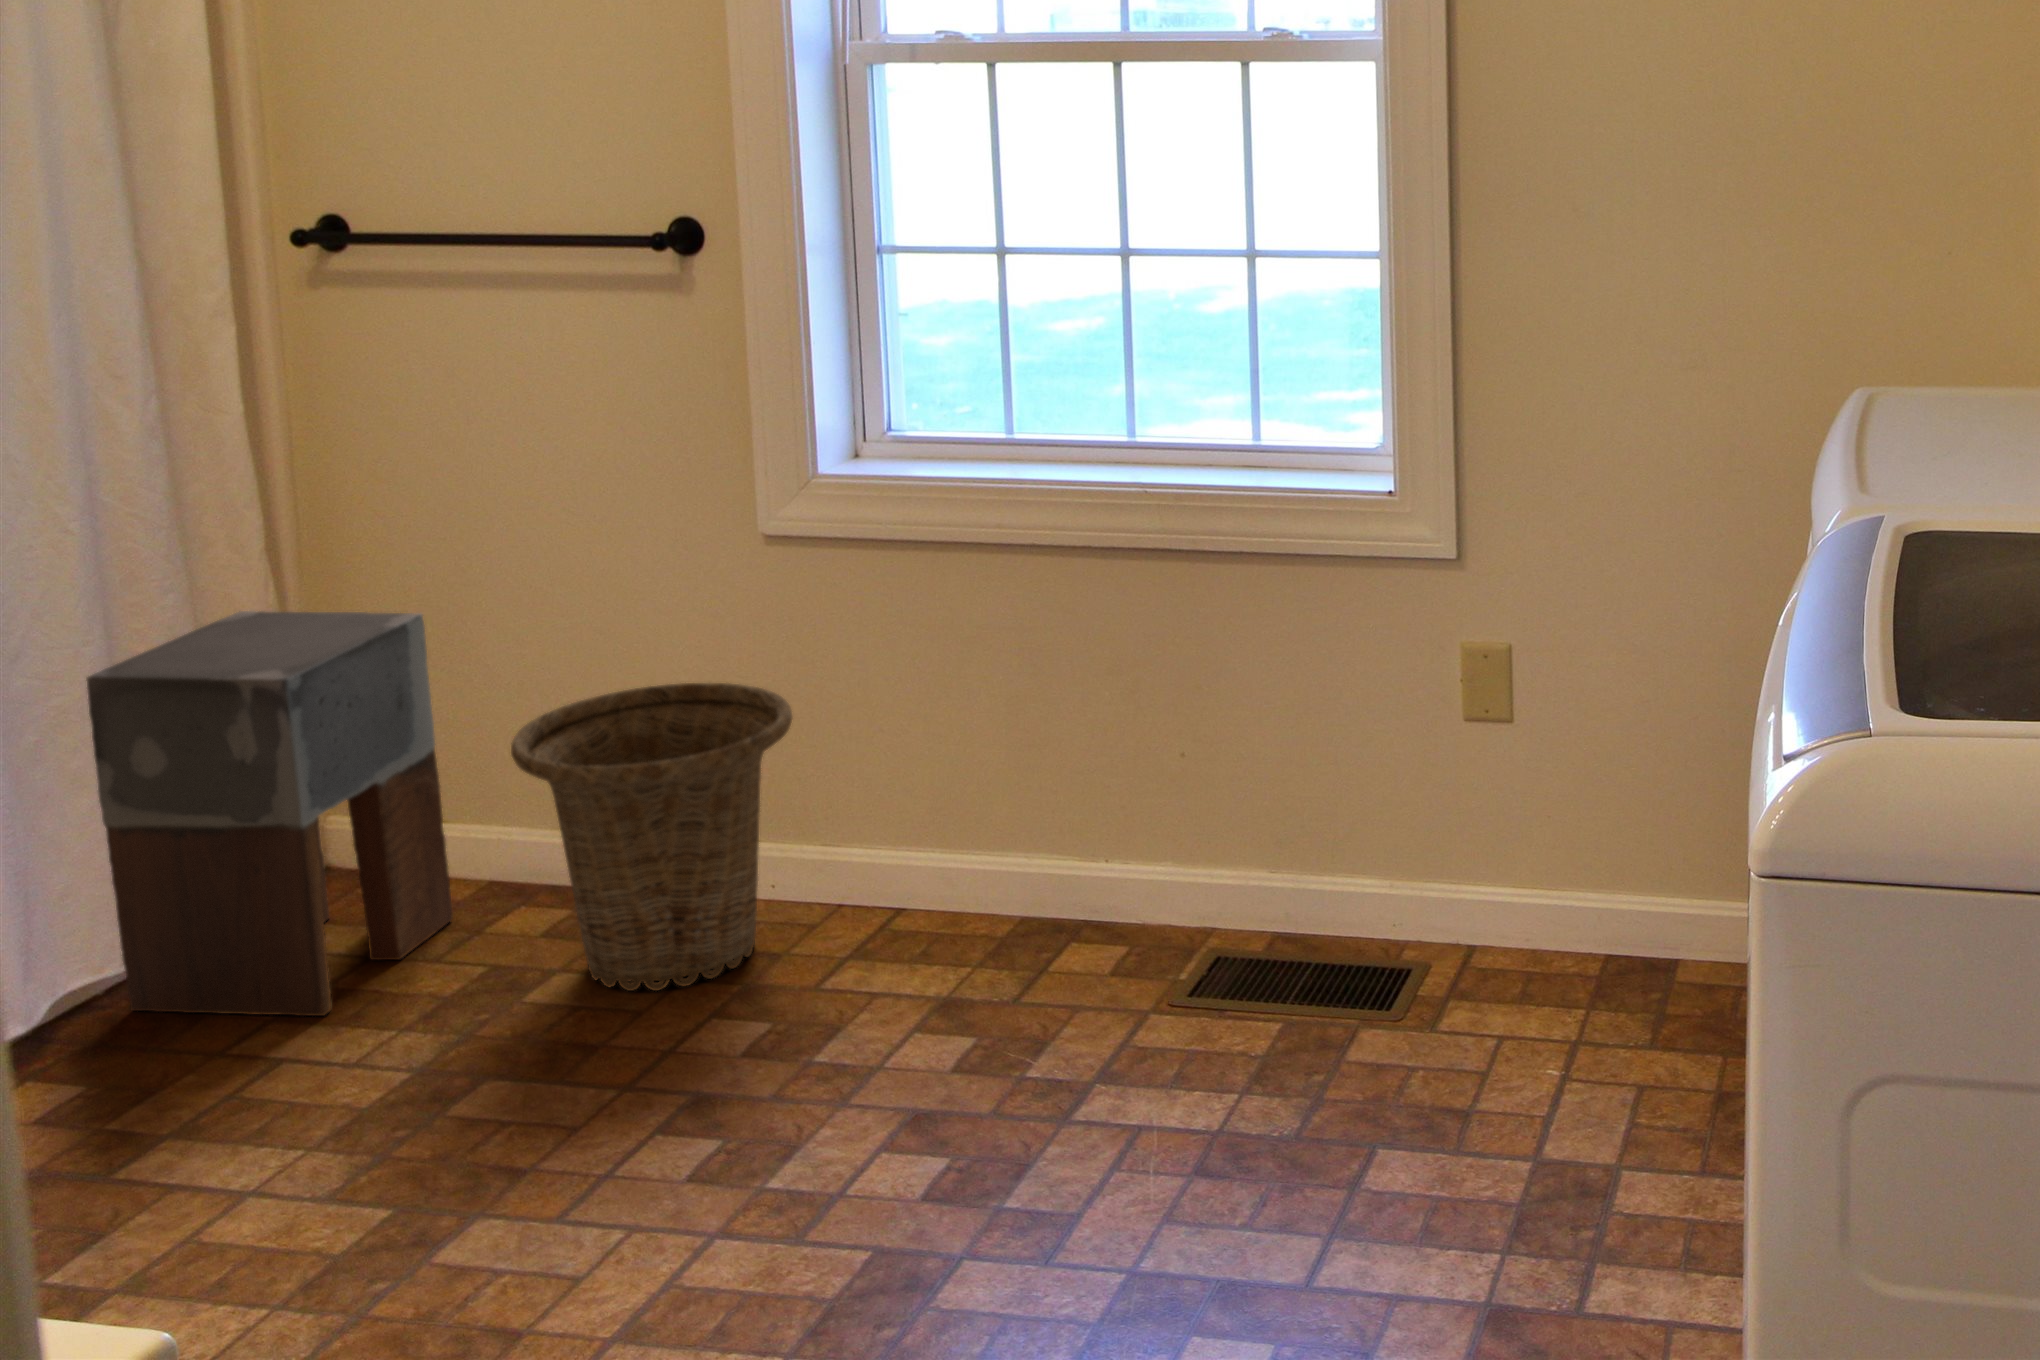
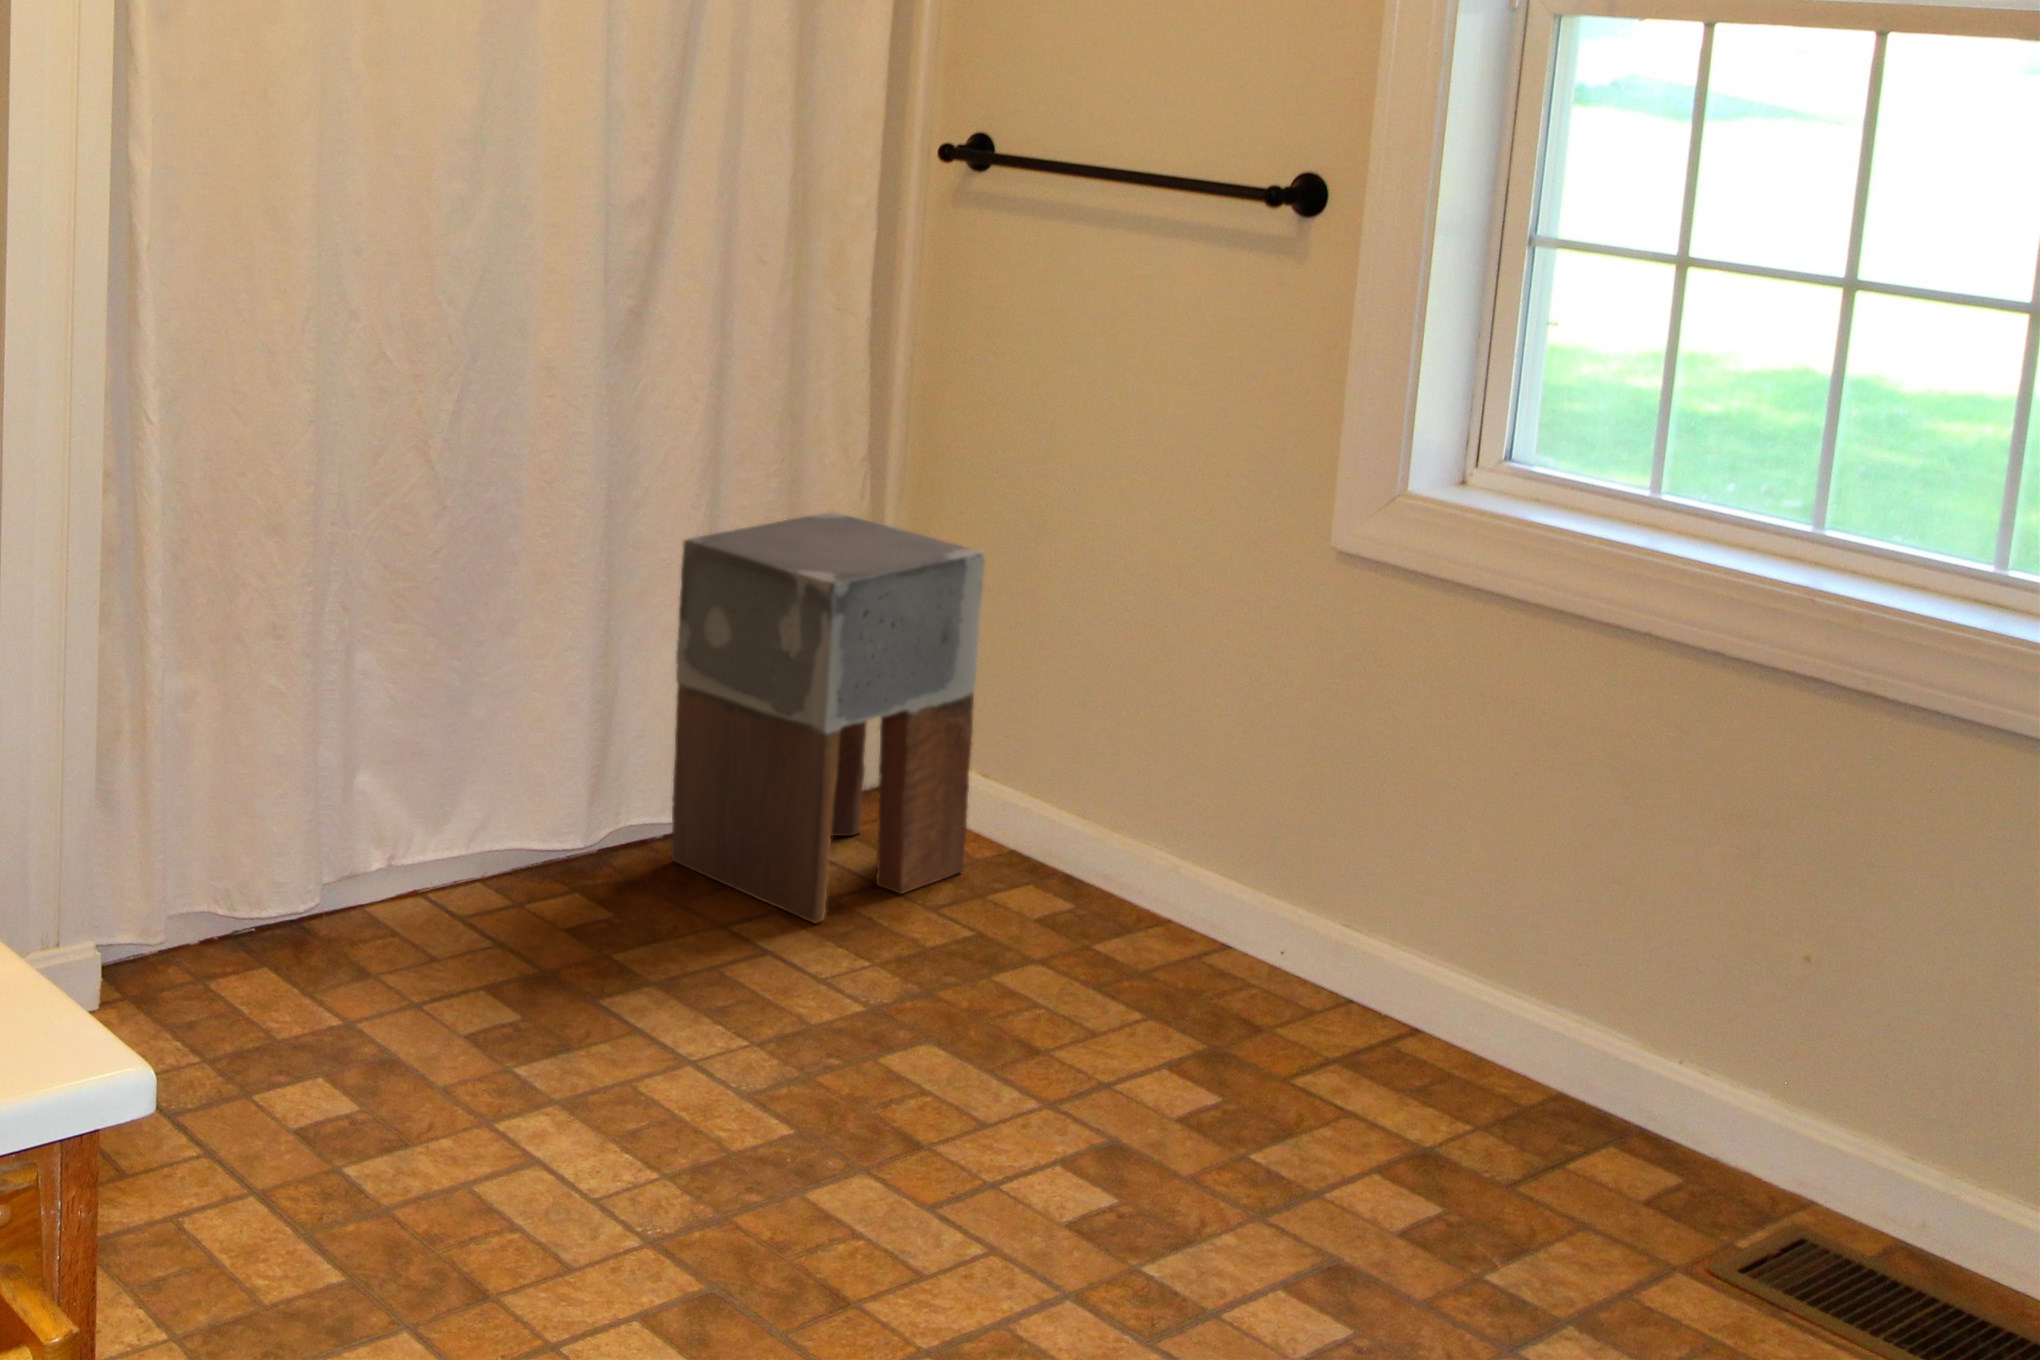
basket: present [511,683,792,991] -> none [1023,681,1326,1023]

